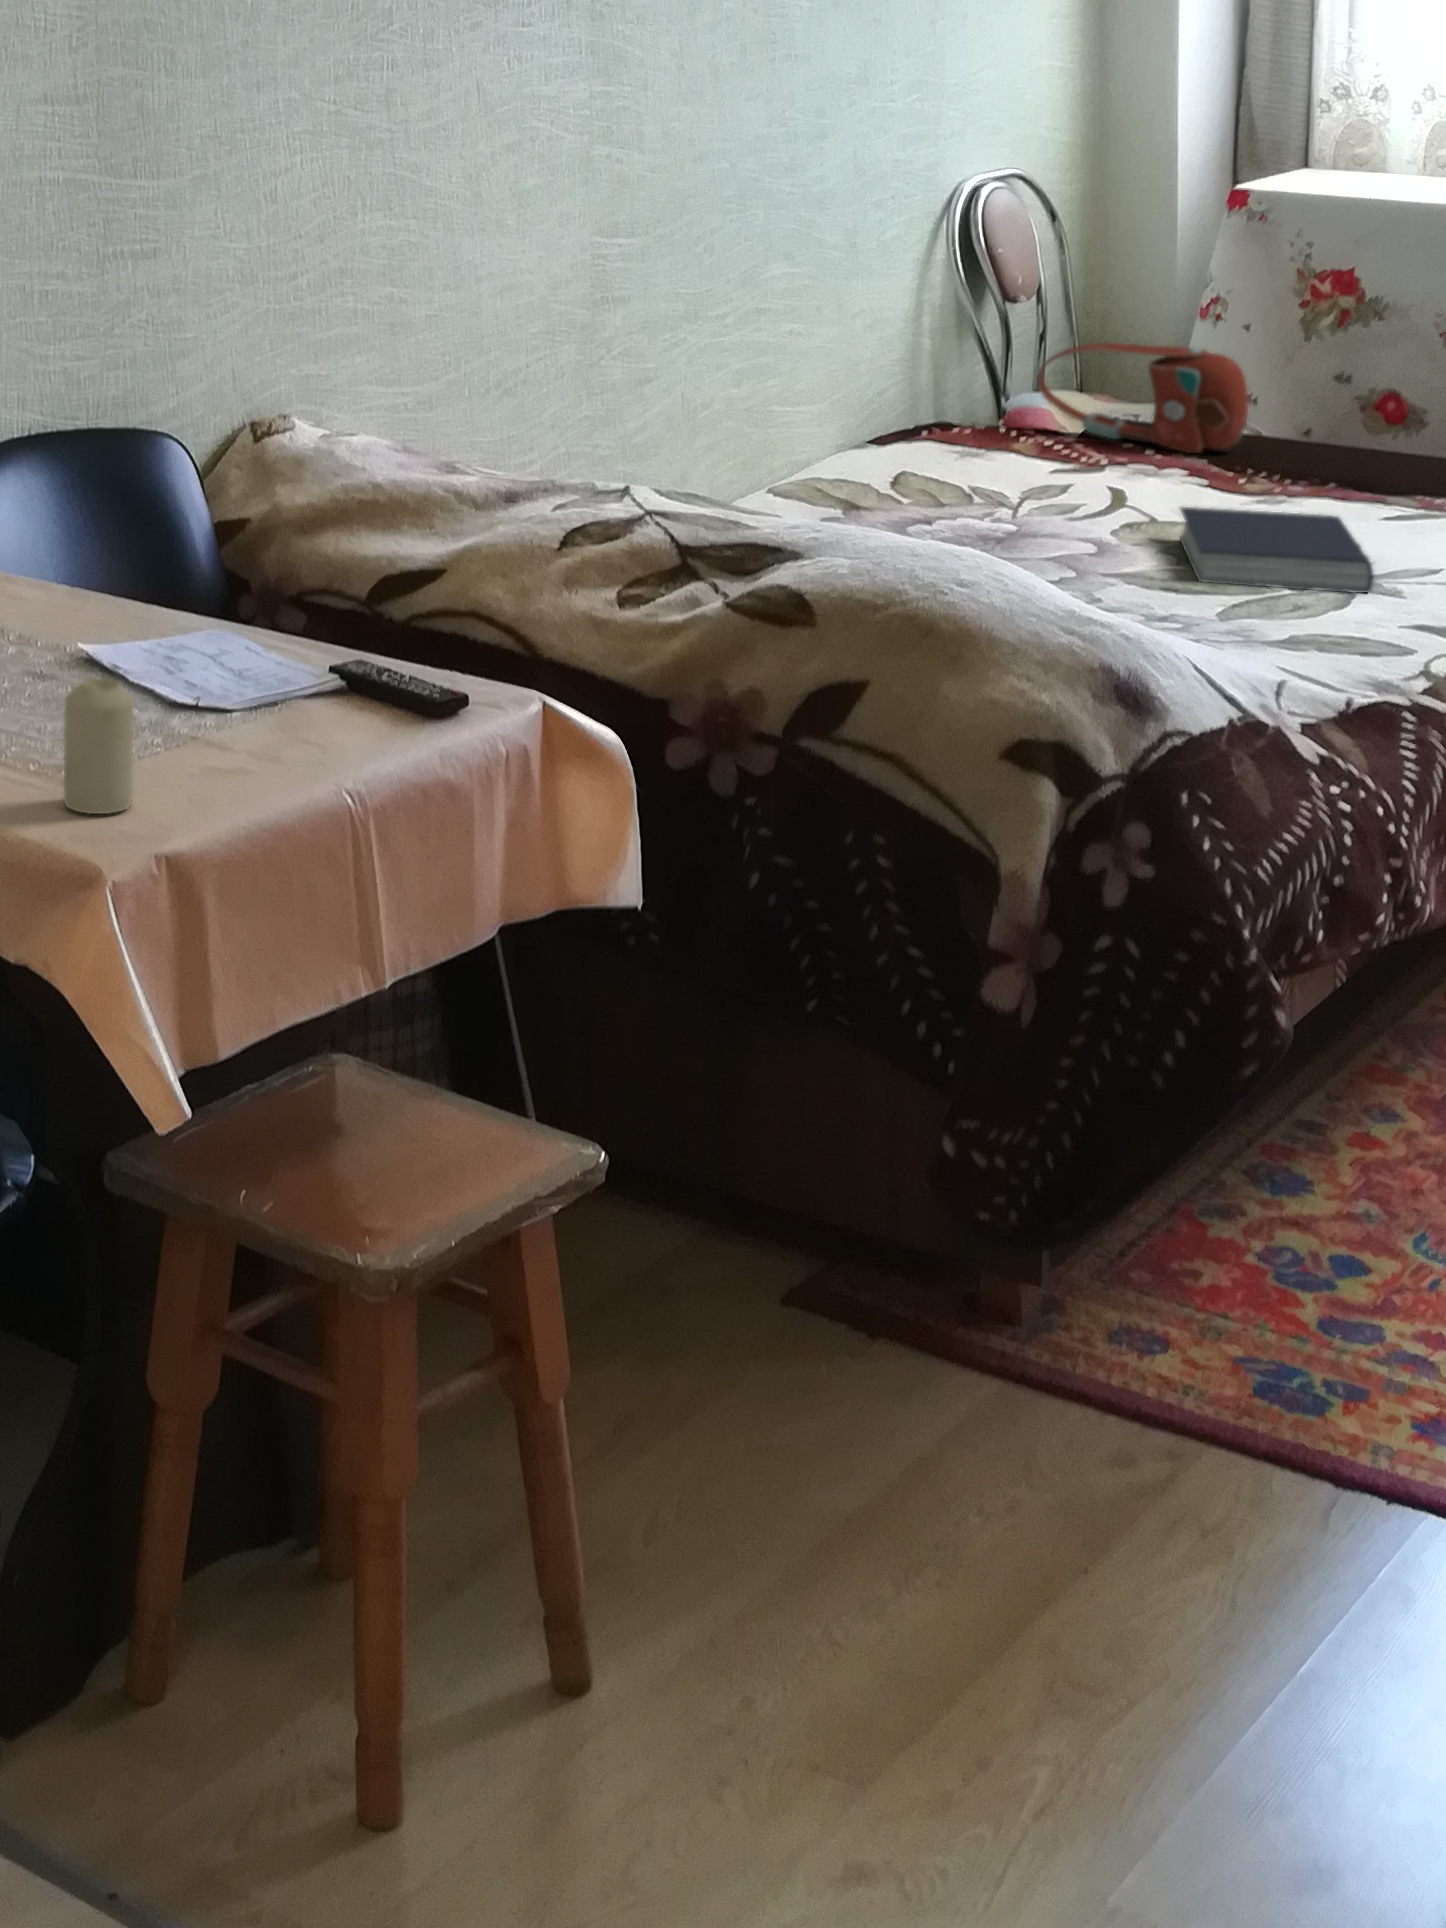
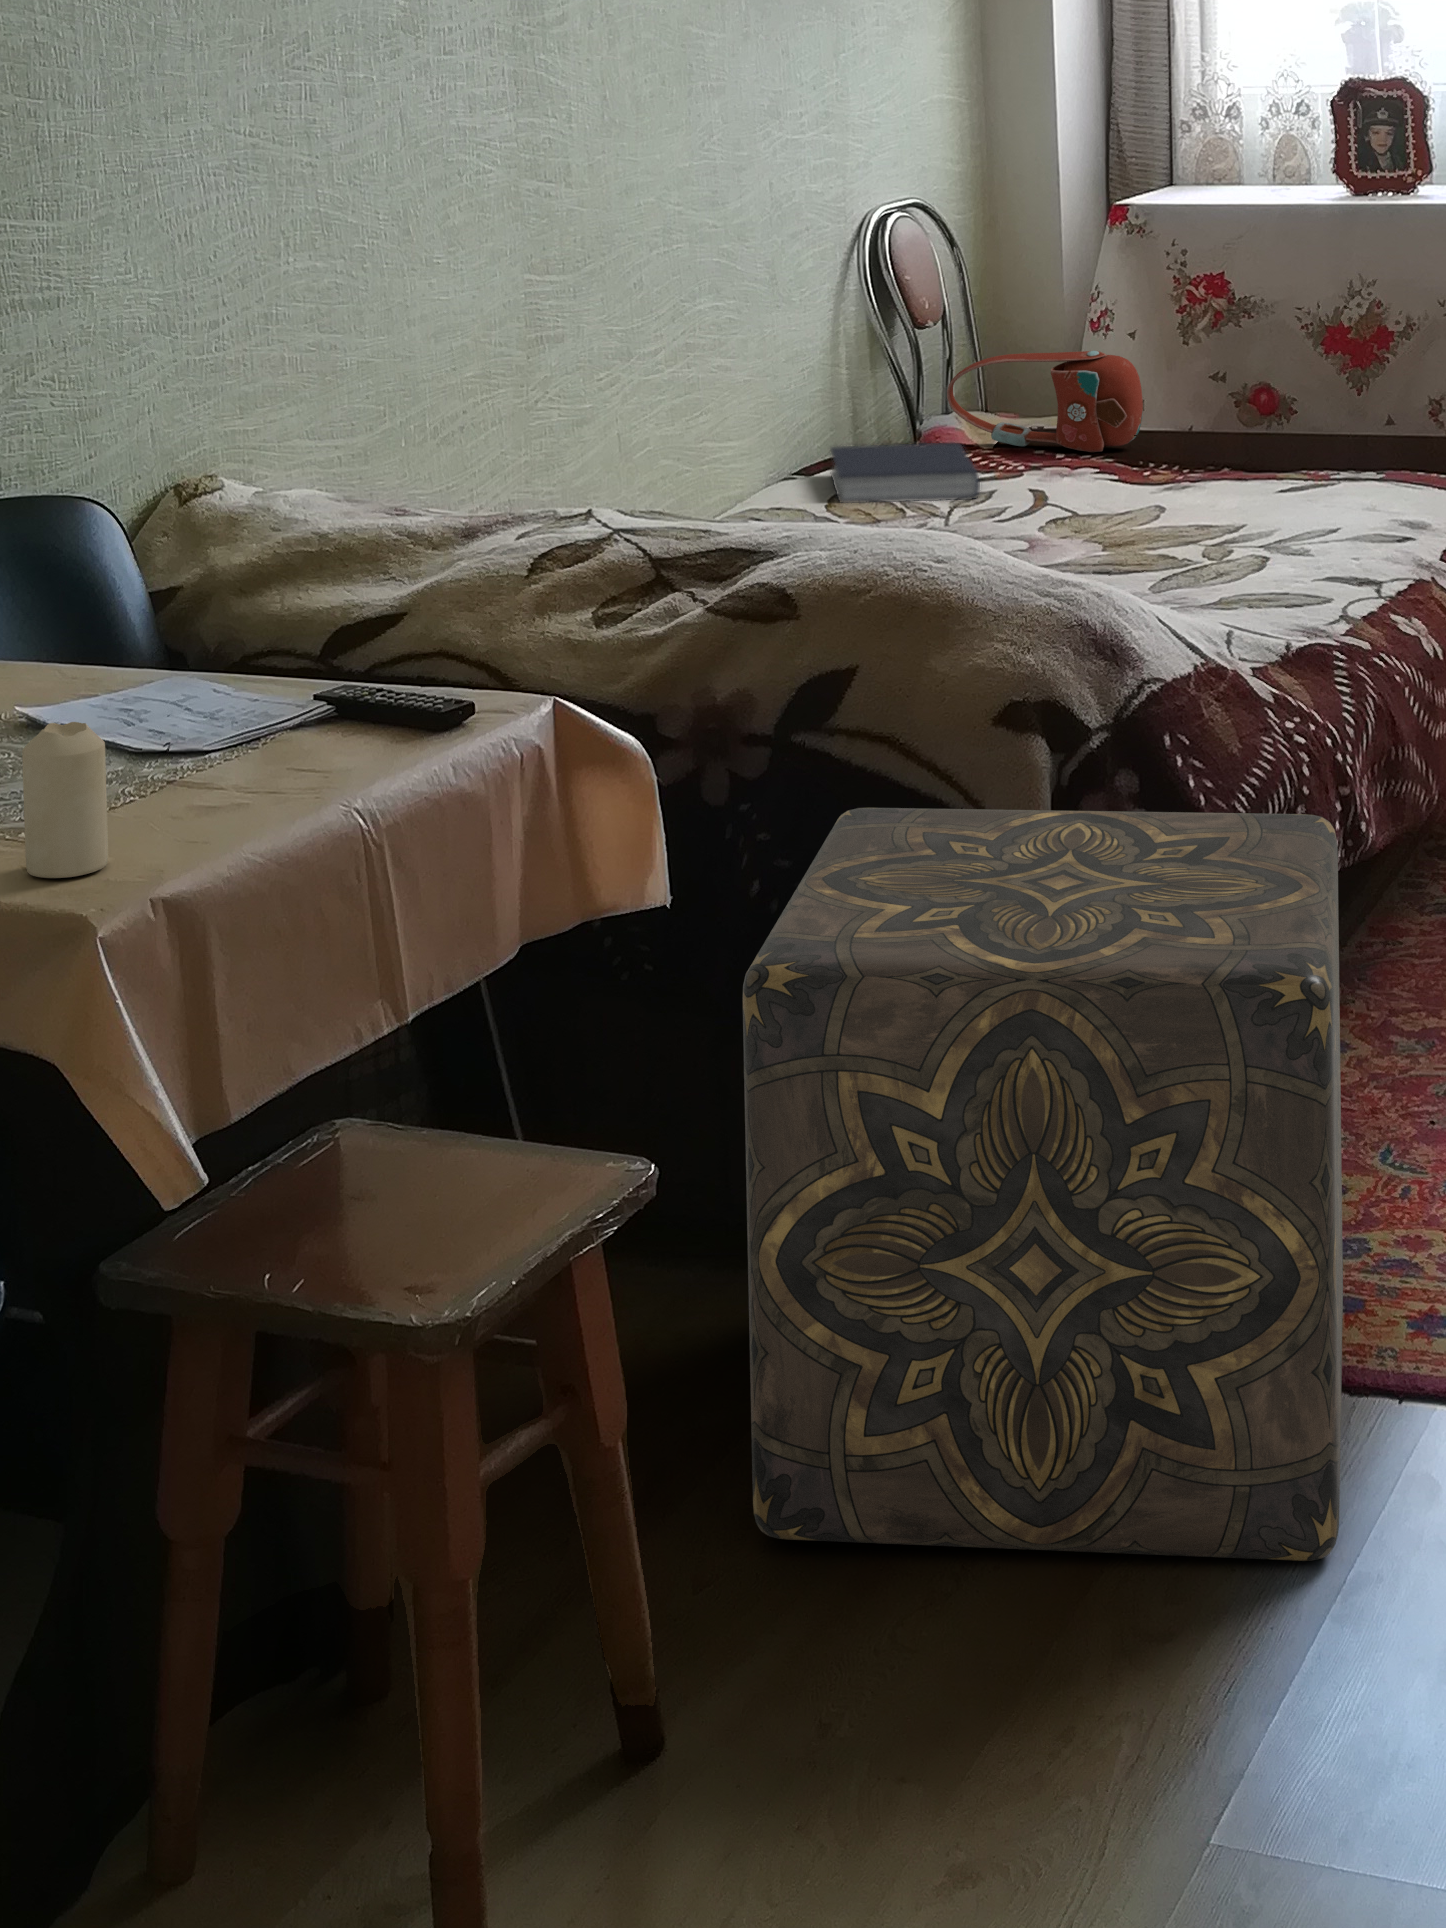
book: present [1180,507,1374,593] -> present [831,443,980,503]
ottoman: none [704,820,1356,1643] -> present [743,808,1343,1561]

